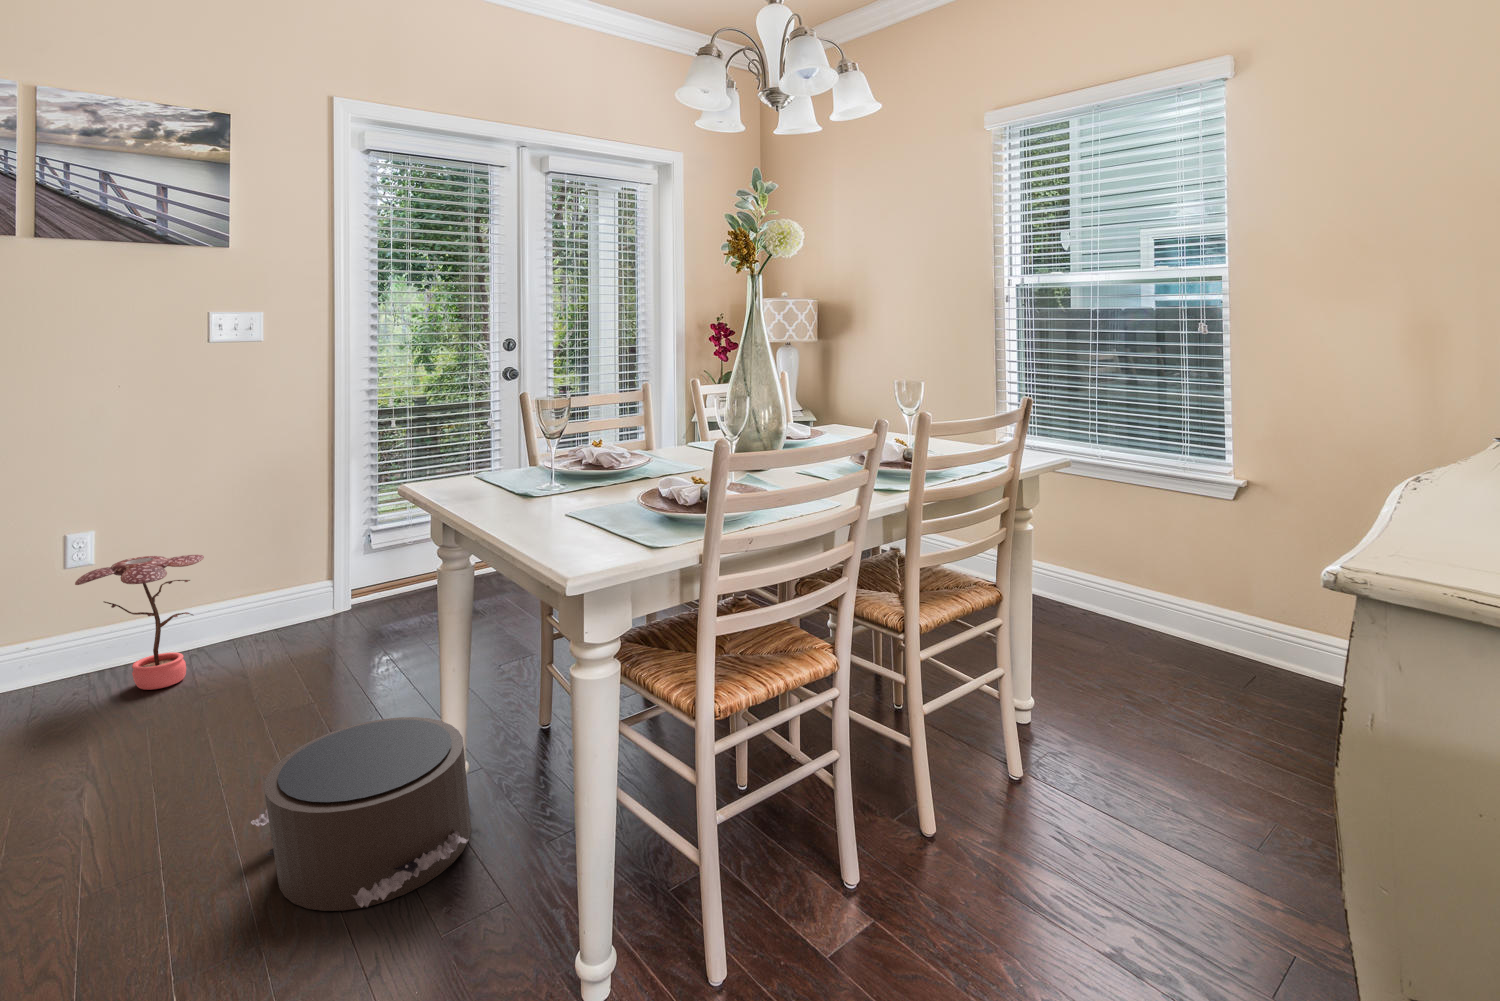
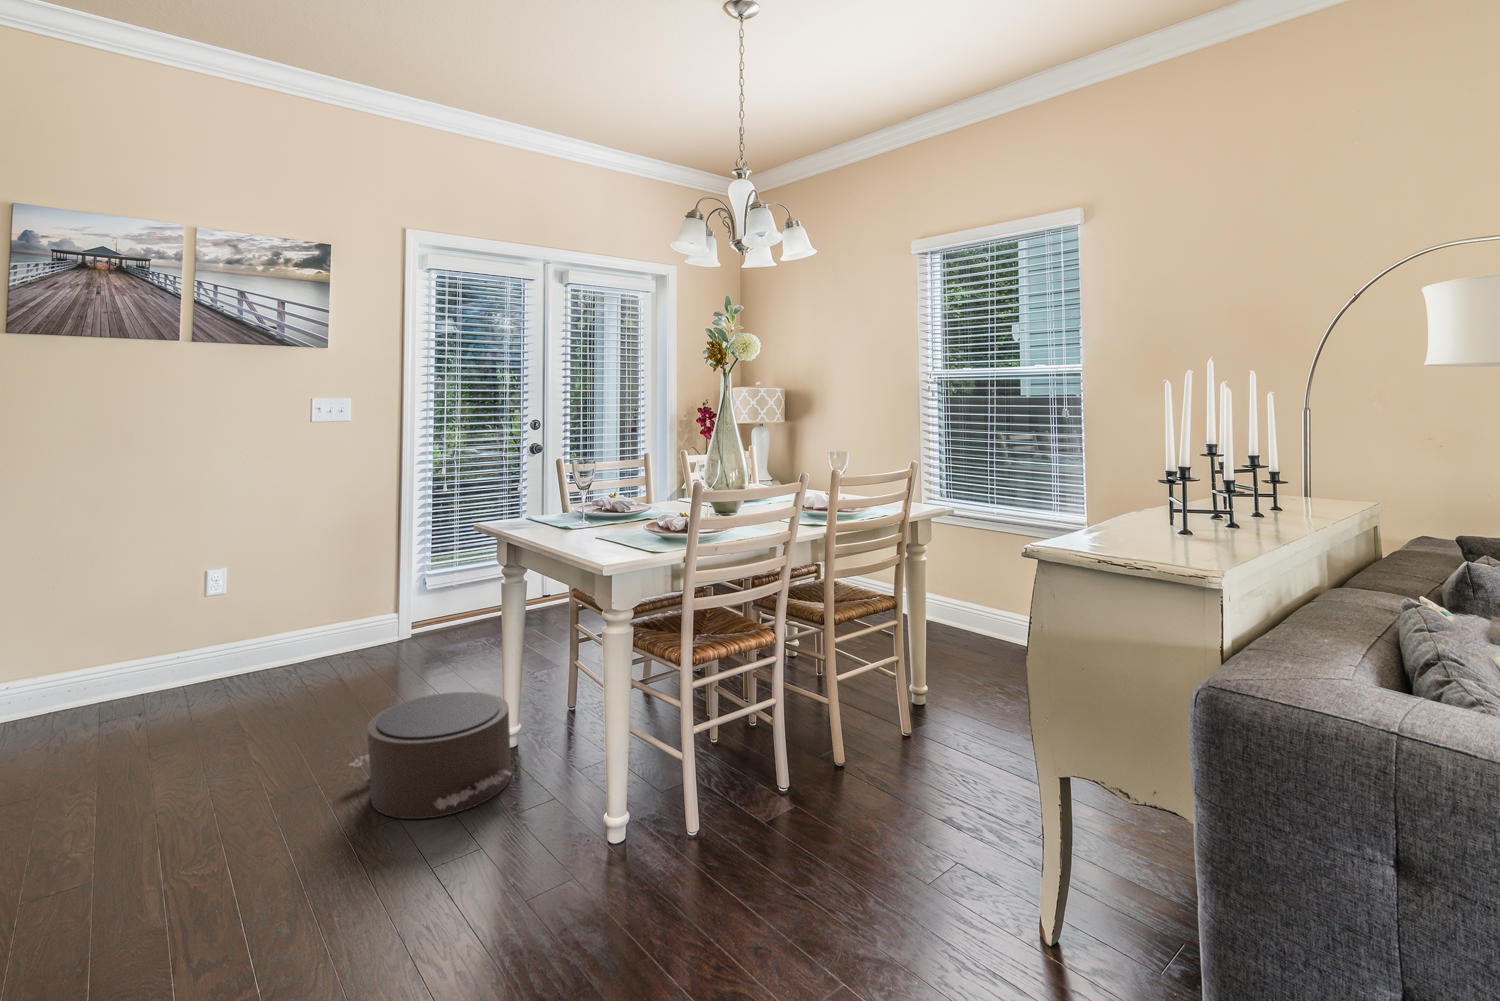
potted plant: present [75,555,204,690] -> none [195,582,292,689]

